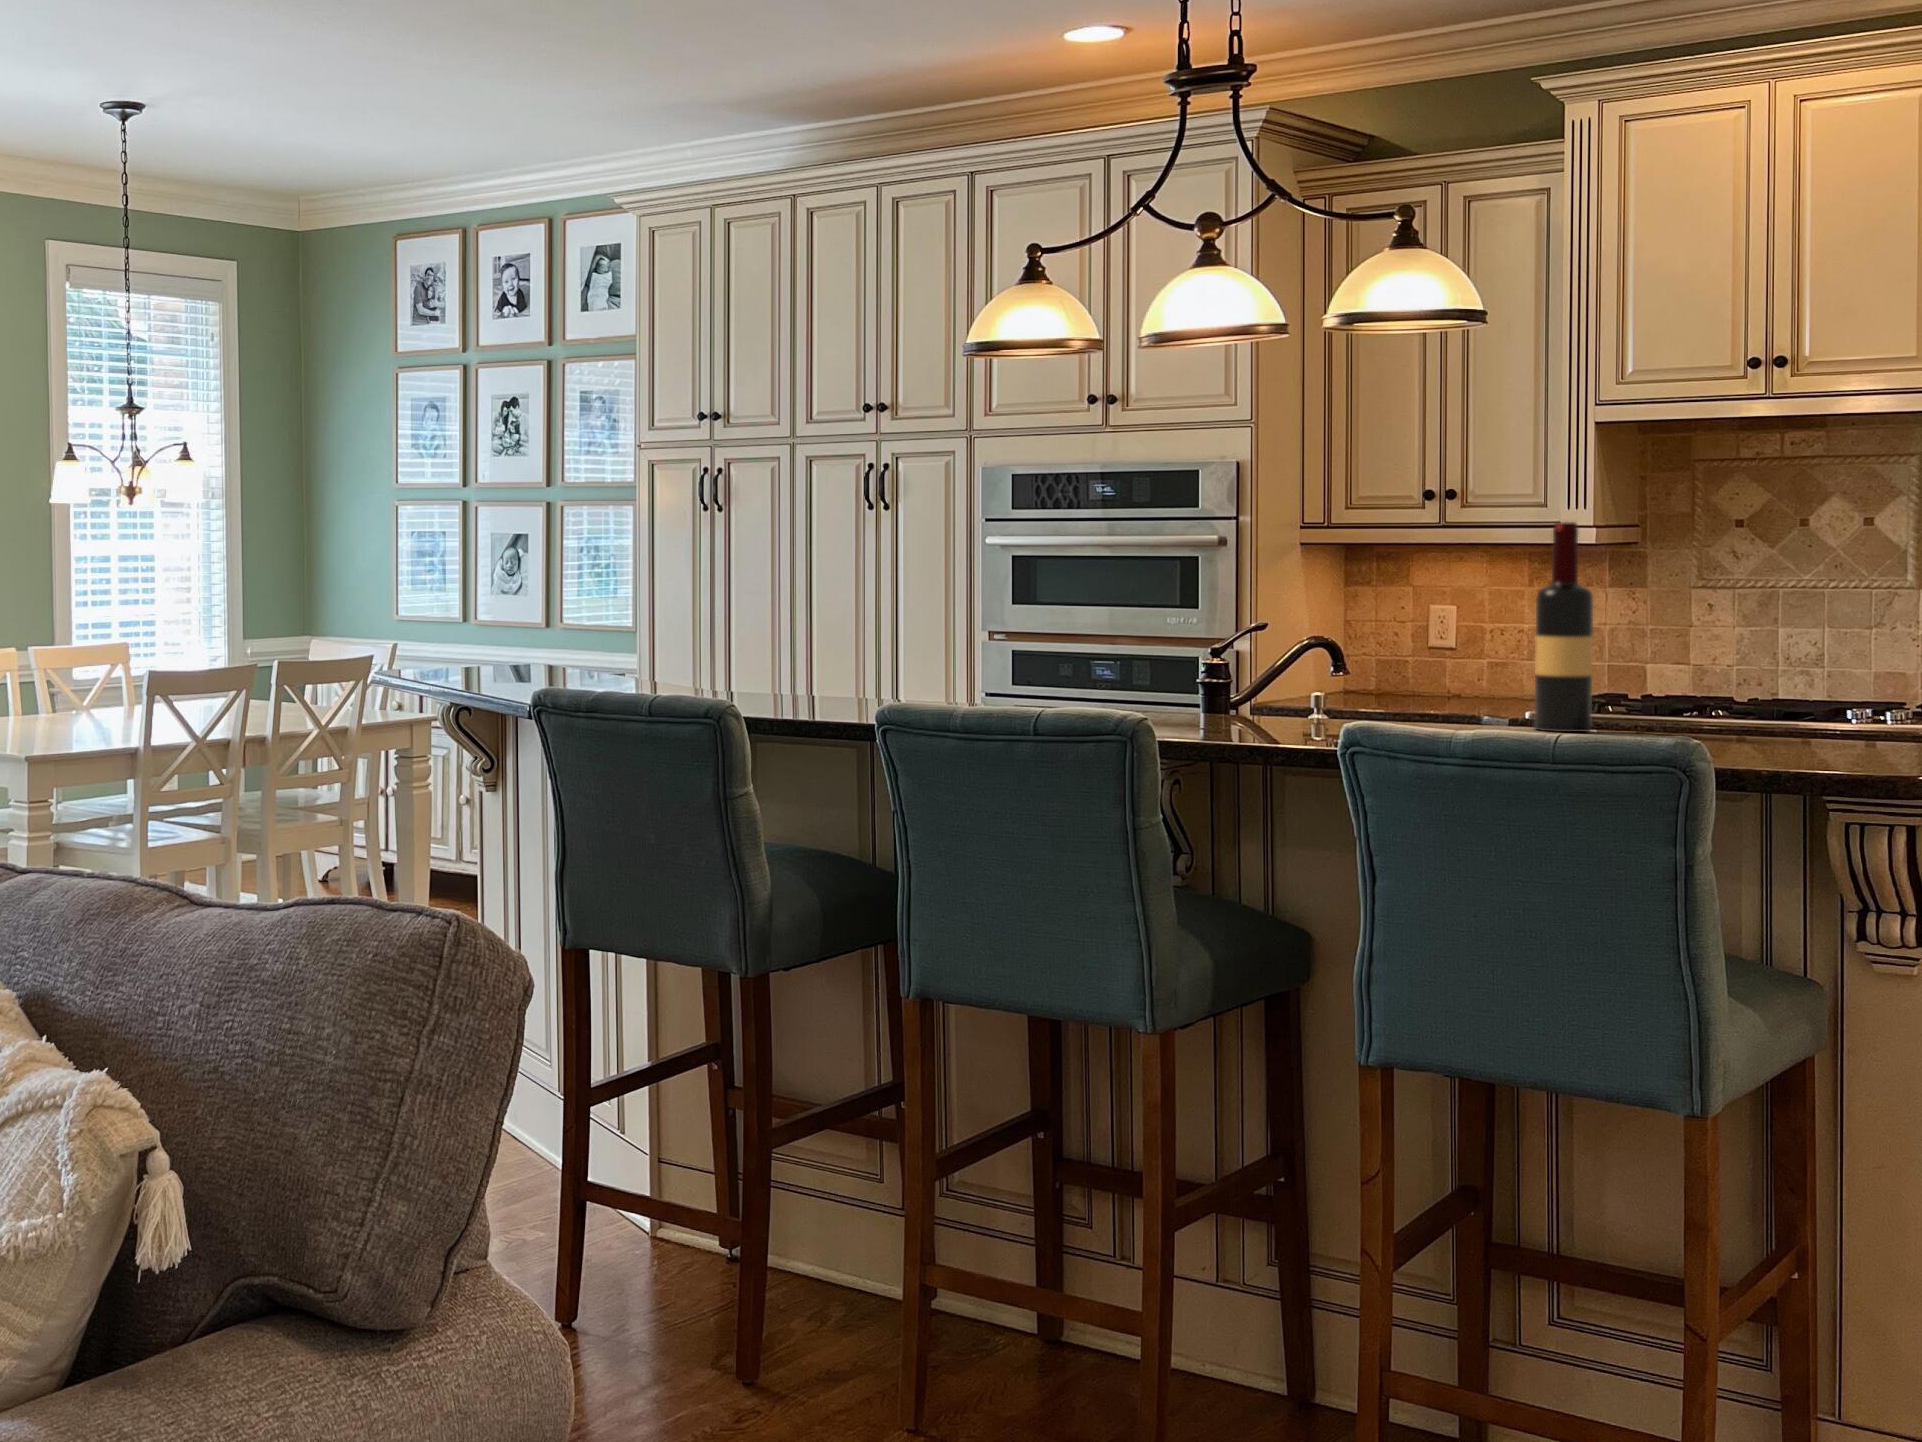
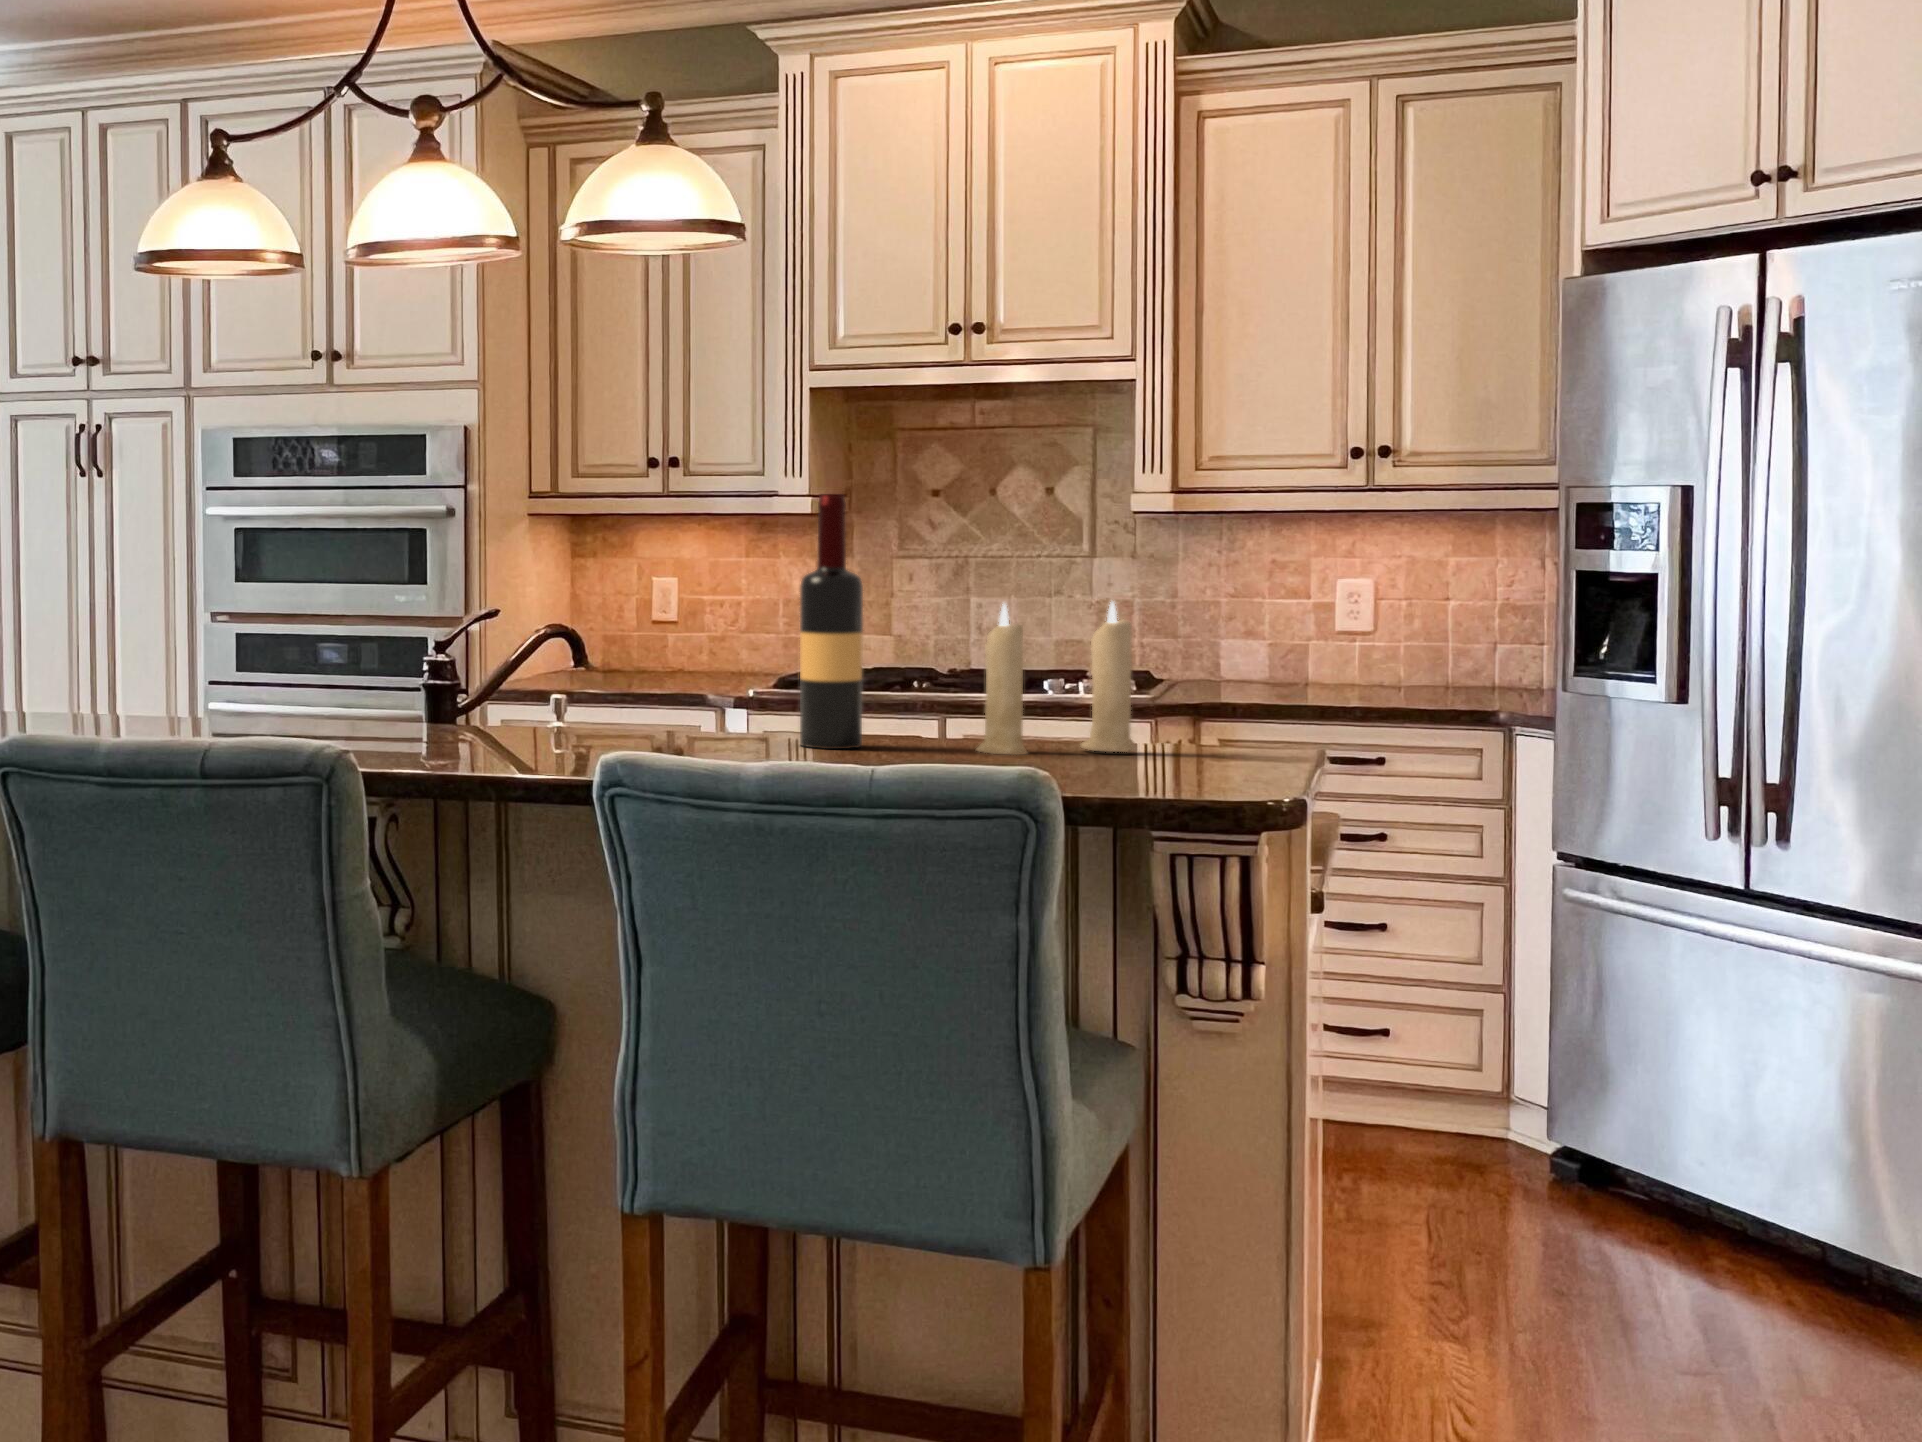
candle: none [1698,610,1857,743] -> present [977,602,1136,755]

